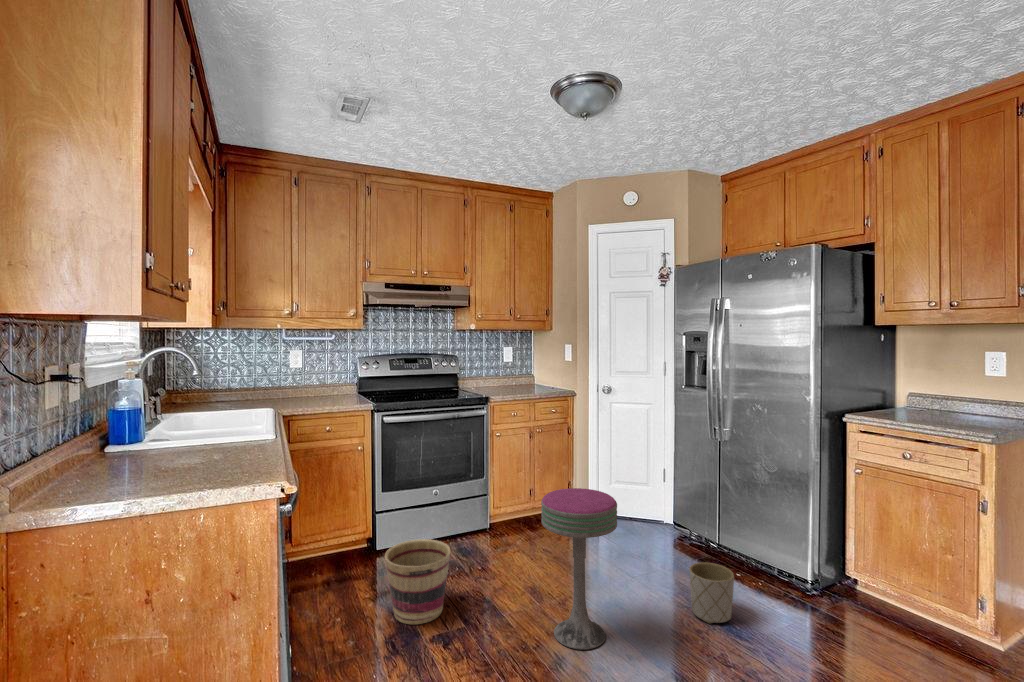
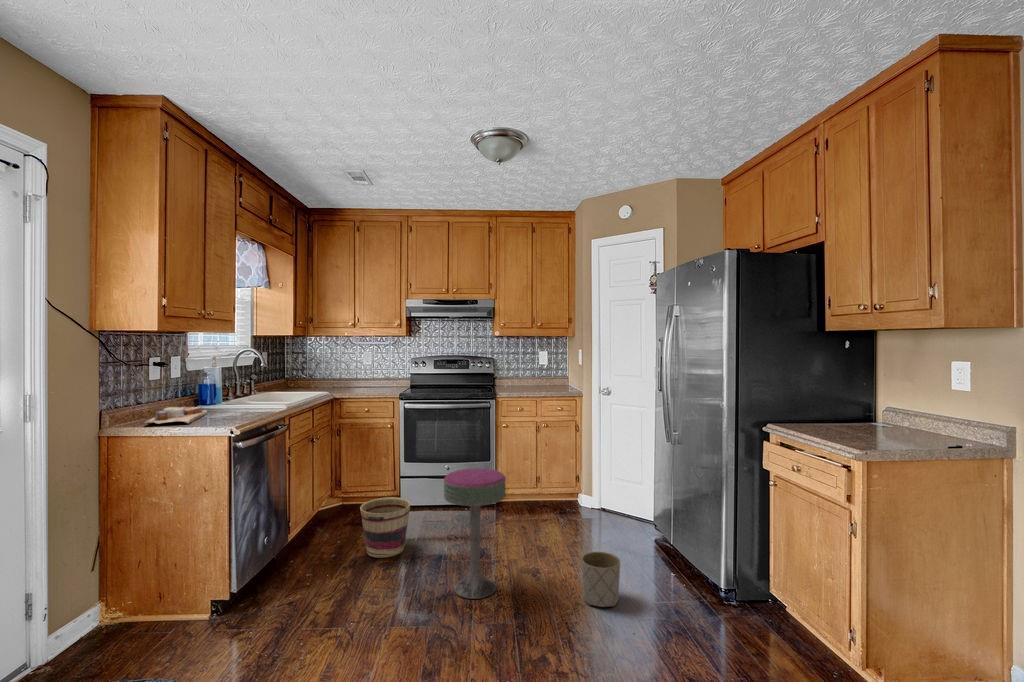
cutting board: none [113,444,216,486] -> present [144,407,207,424]

